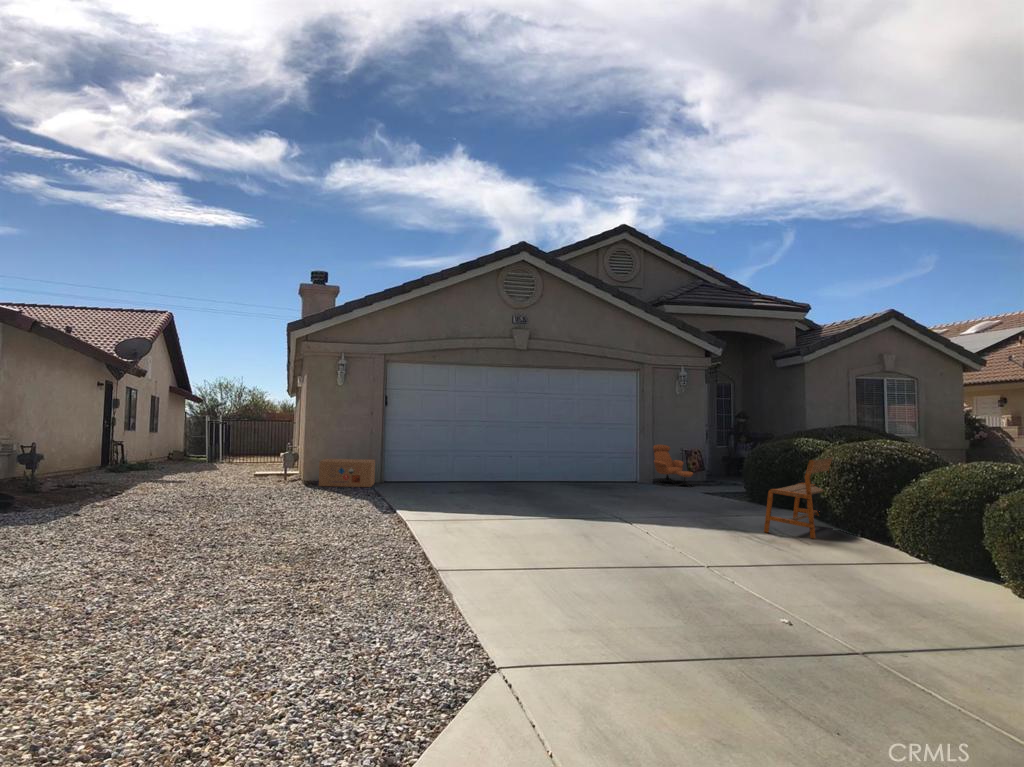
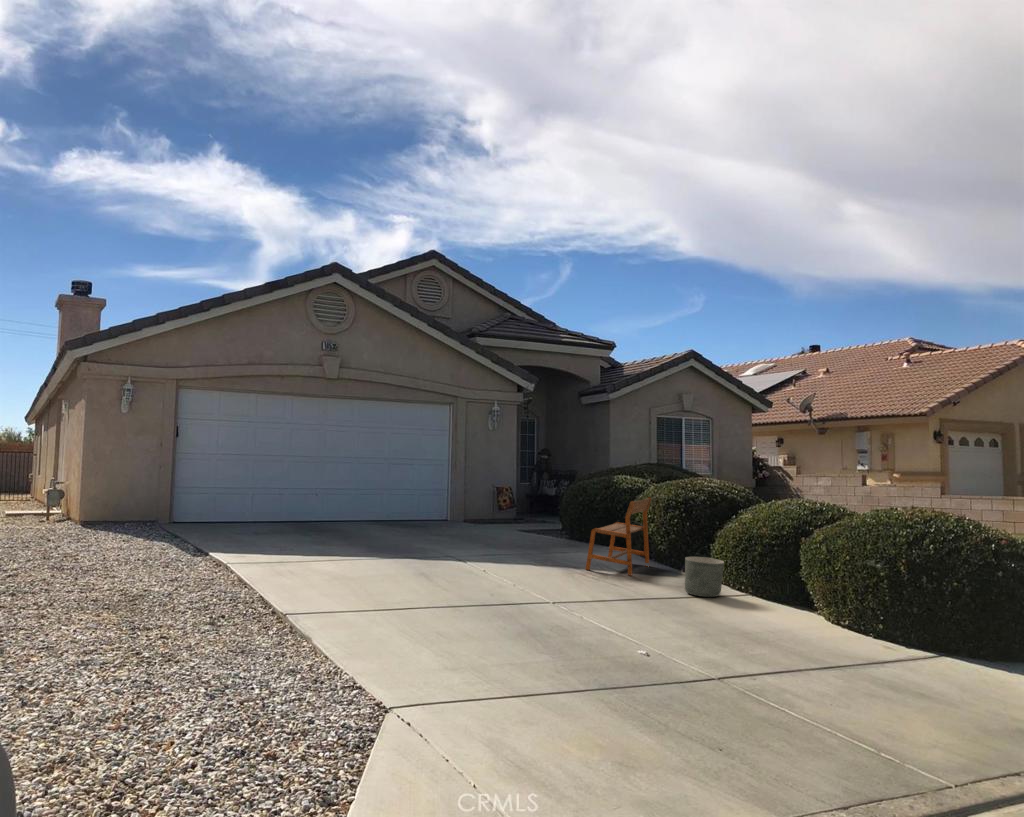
lounge chair: present [653,445,693,486] -> none [465,481,505,525]
cardboard box: present [319,459,375,487] -> none [96,489,165,523]
planter: none [870,519,917,563] -> present [685,557,724,597]

